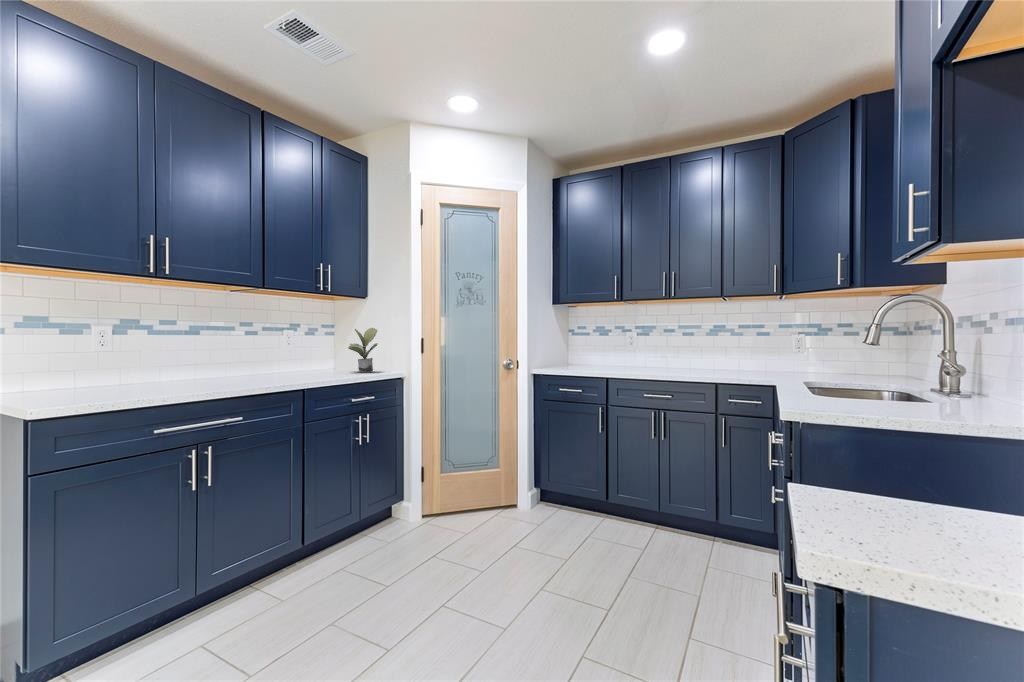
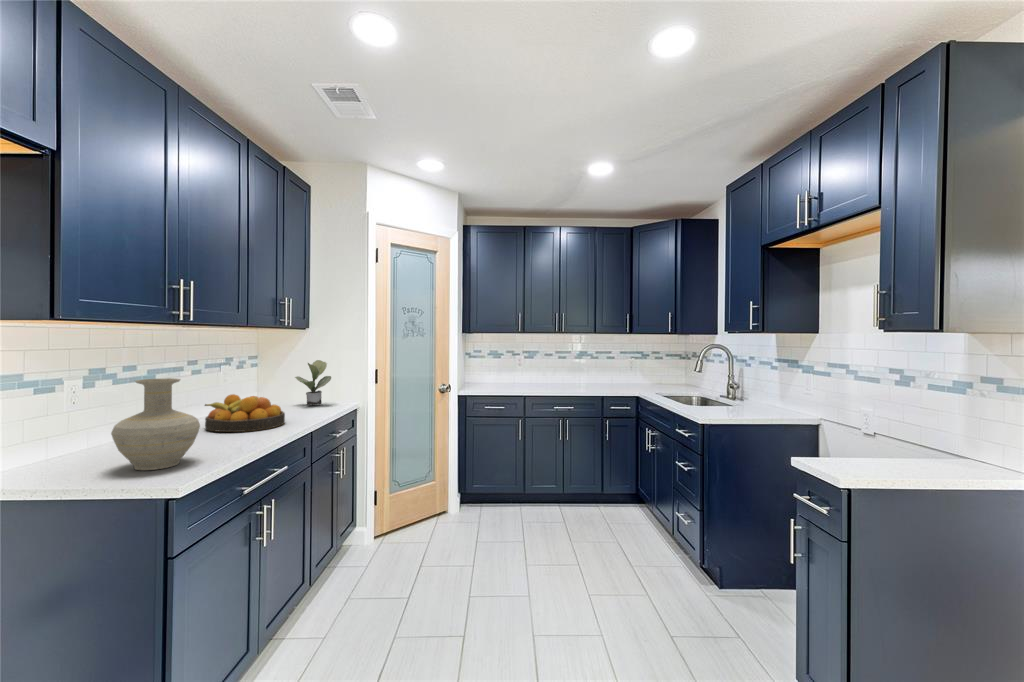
vase: none [40,318,129,398] -> present [111,378,200,470]
fruit bowl: none [219,351,294,383] -> present [205,394,285,432]

